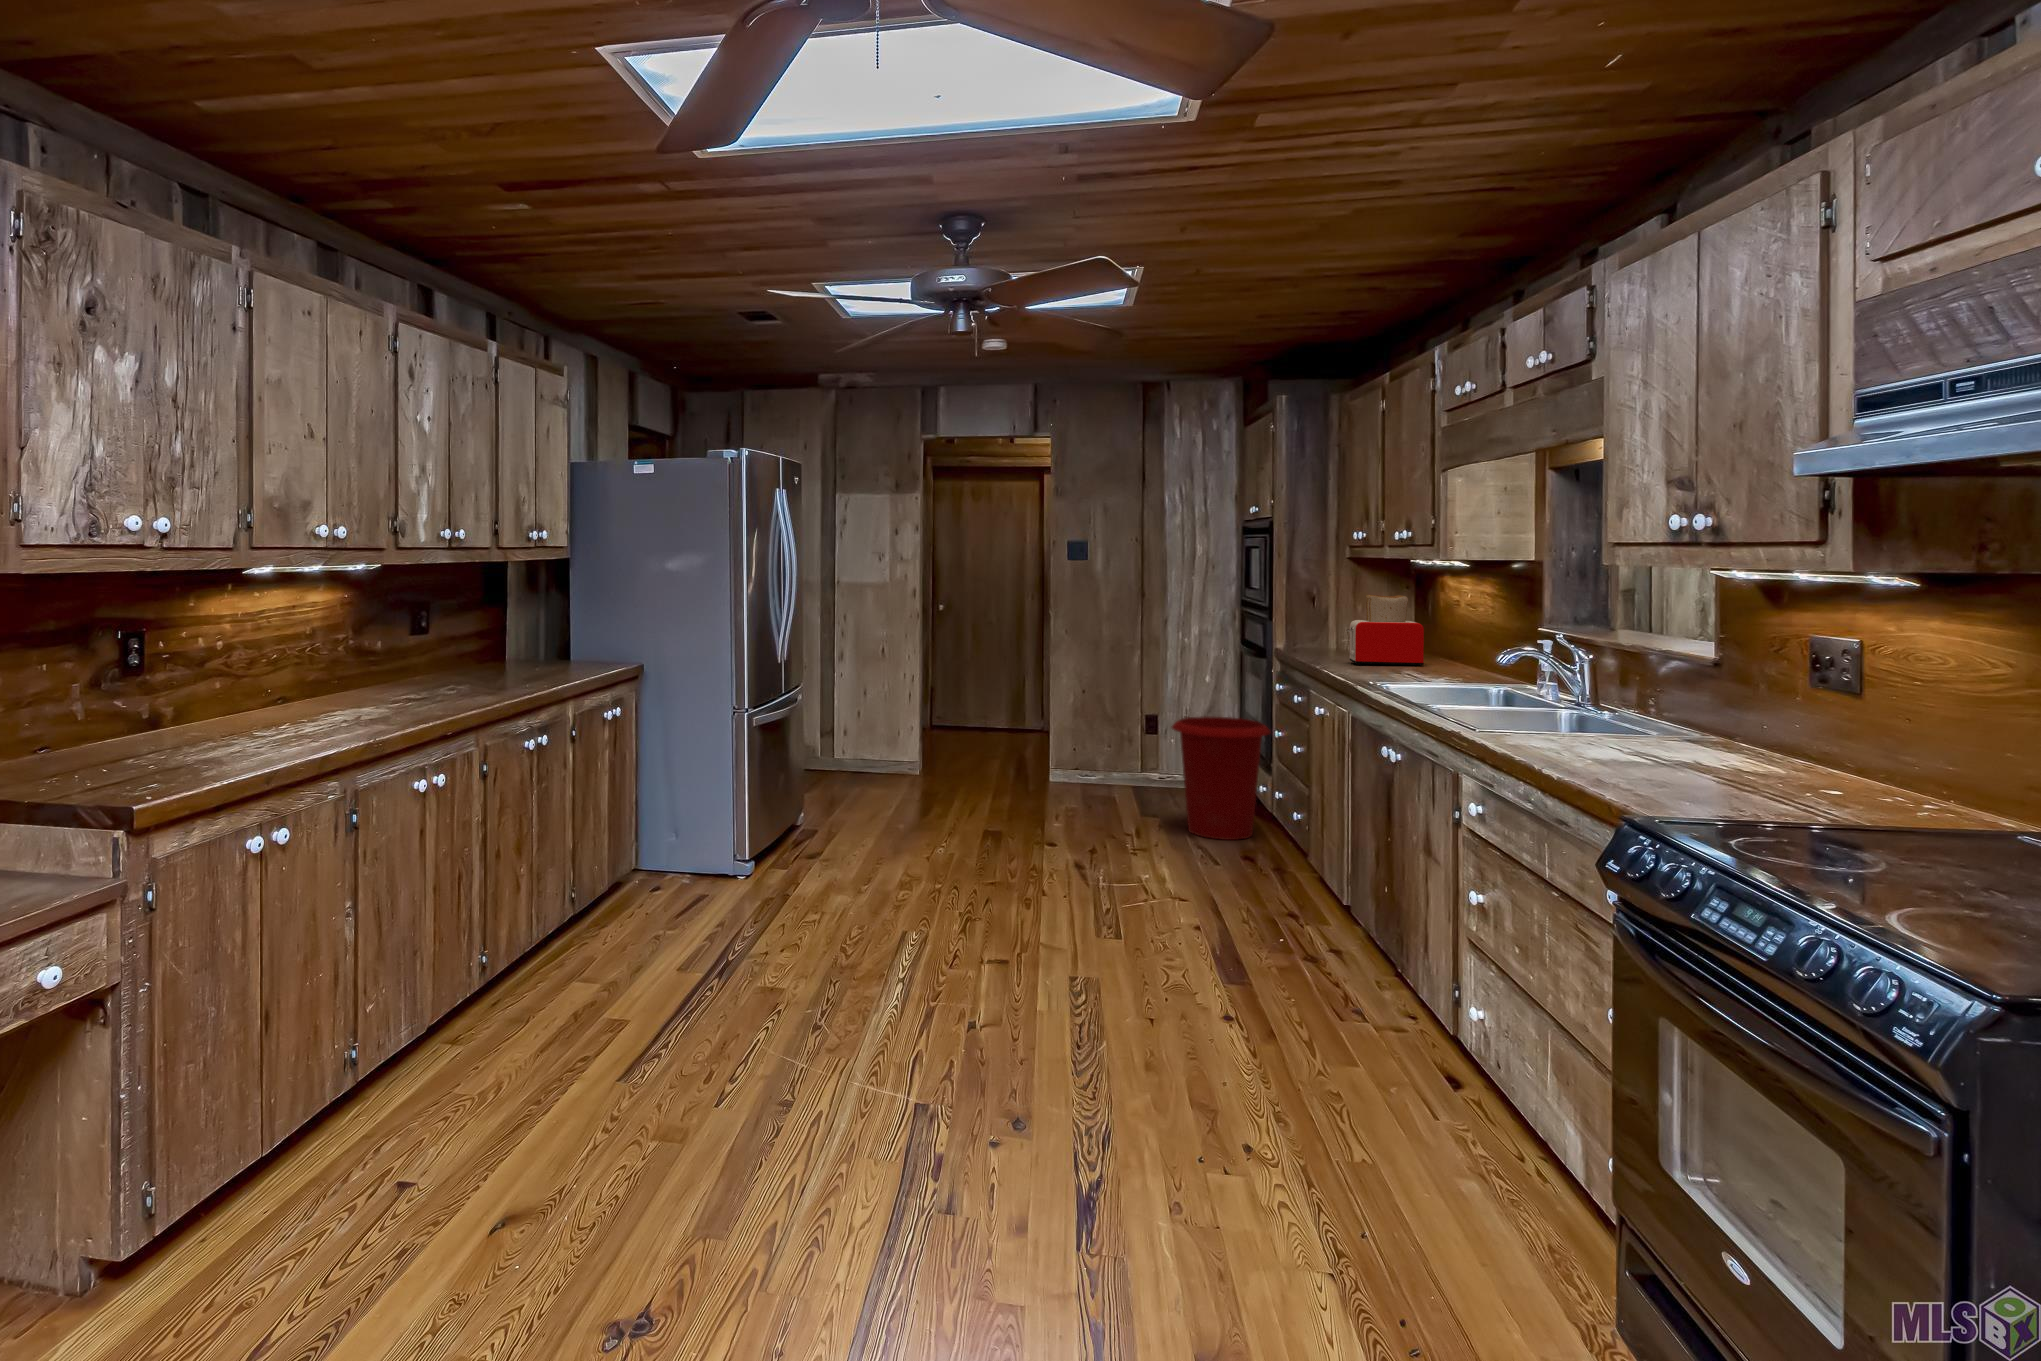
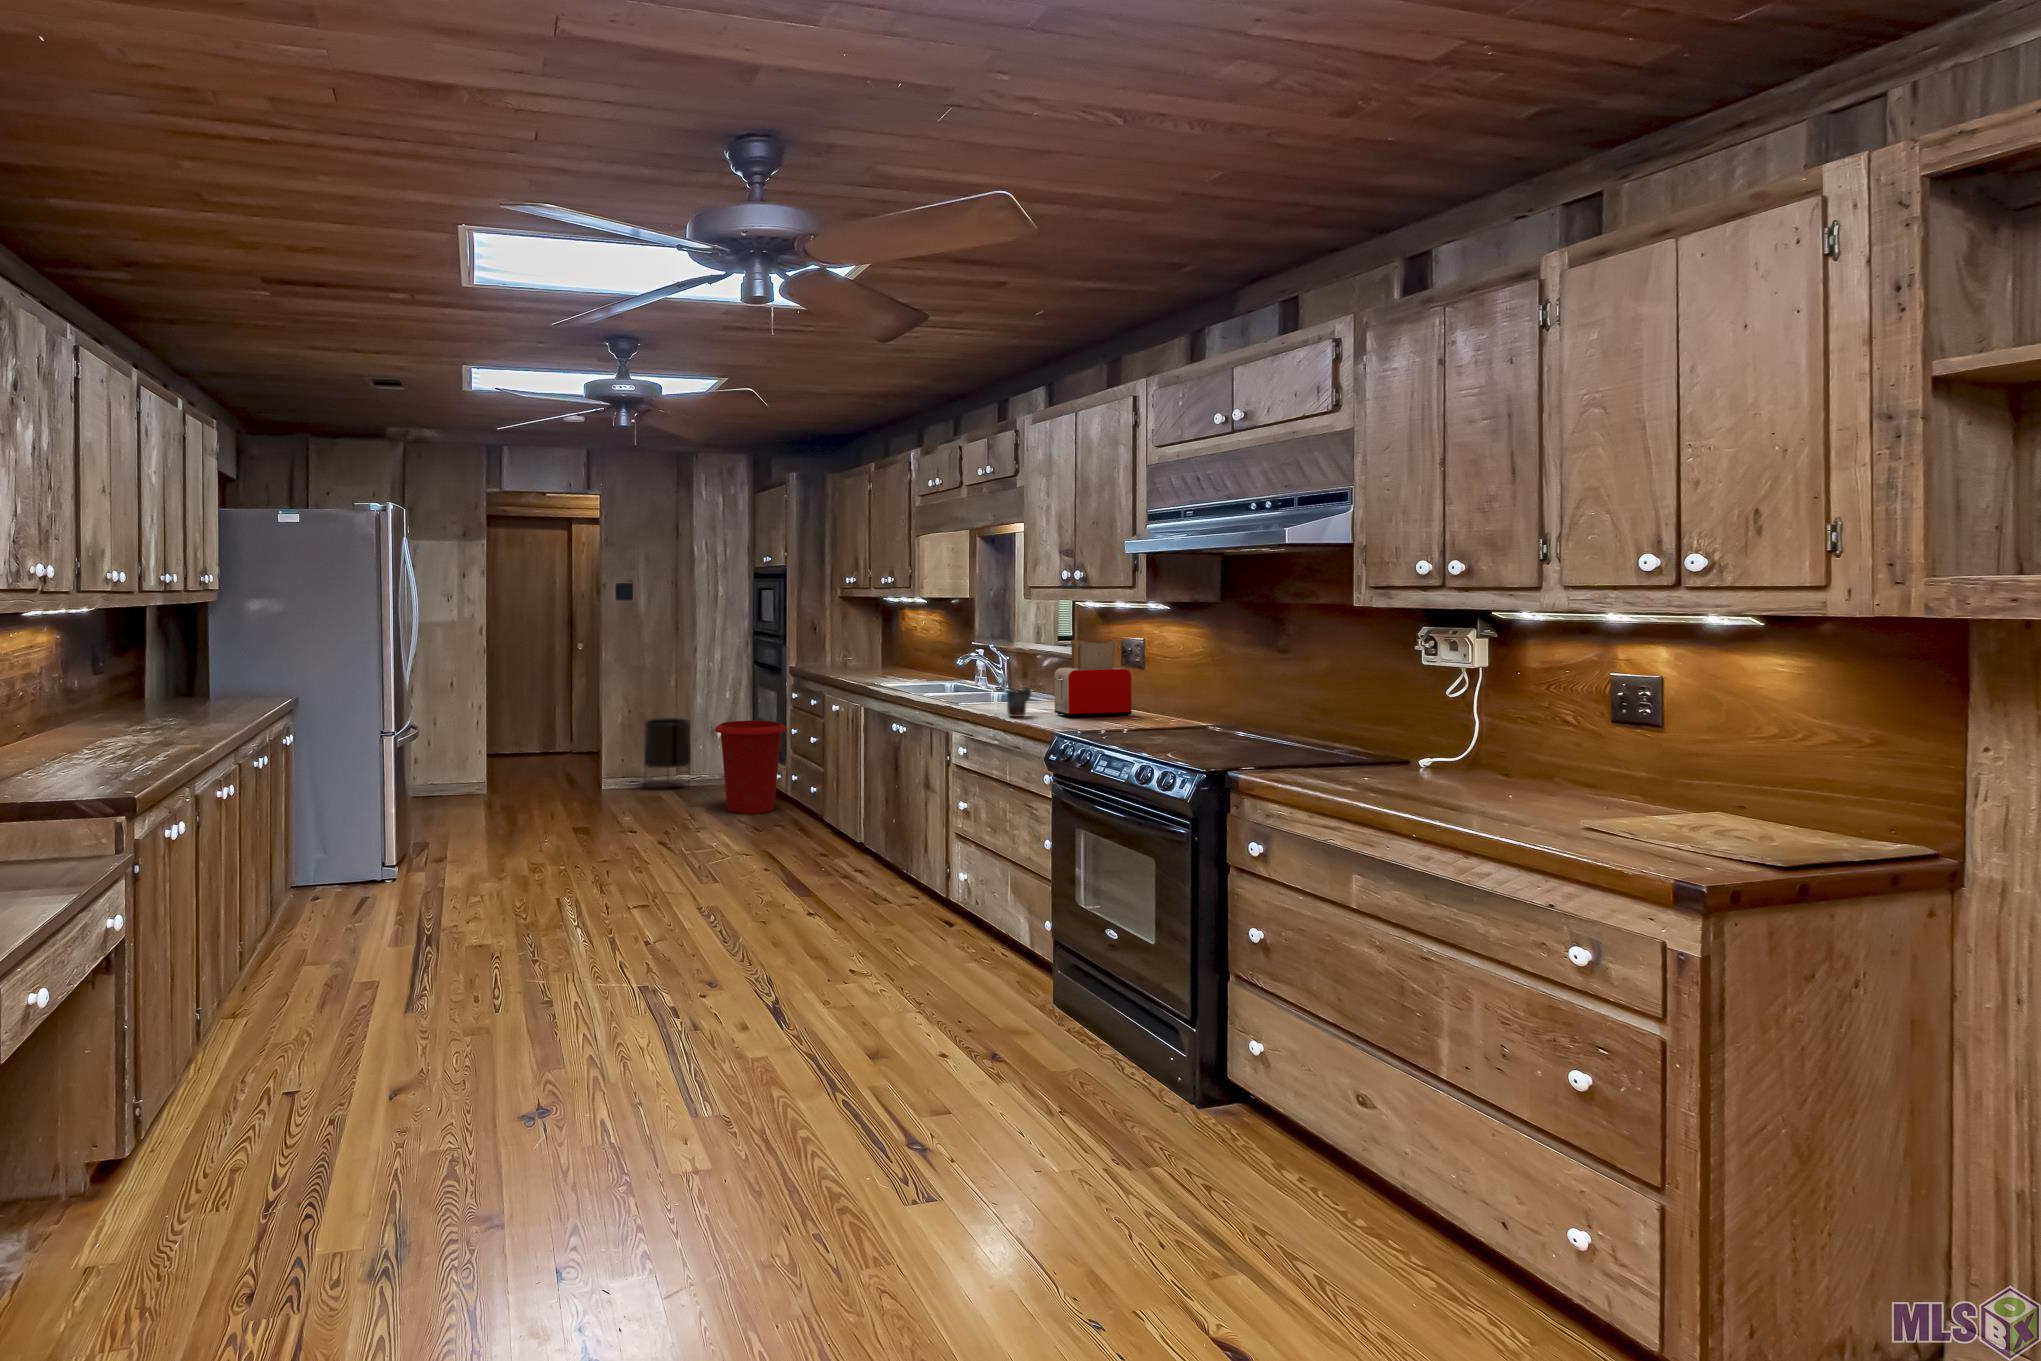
toaster: present [1346,595,1424,666] -> present [1054,640,1132,718]
planter: none [1098,705,1157,795] -> present [644,718,691,769]
mug: none [1548,718,1603,768] -> present [1006,688,1031,717]

